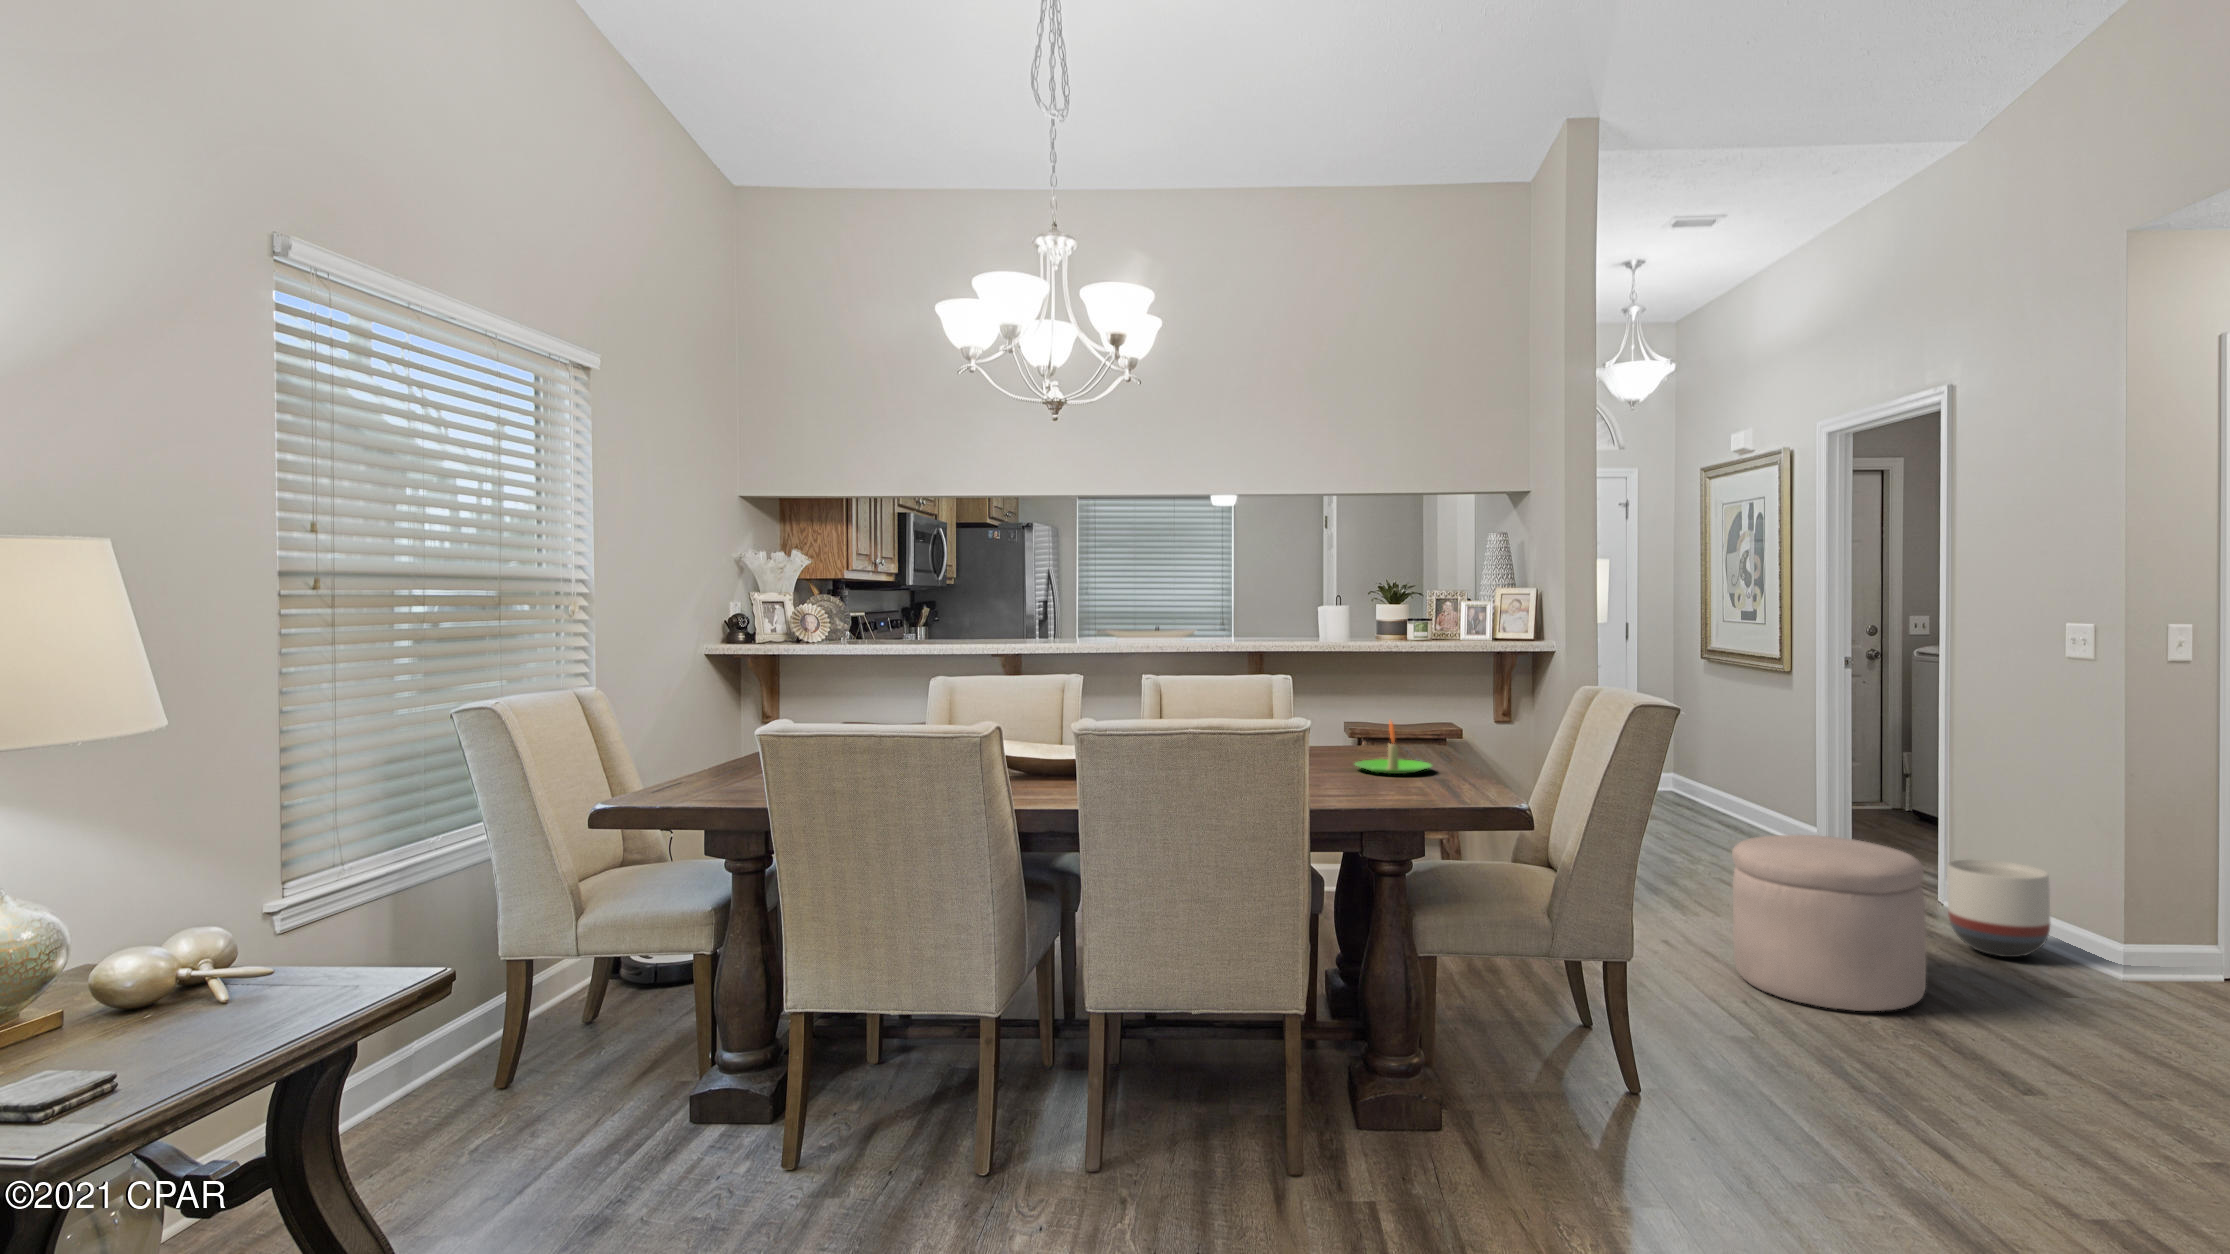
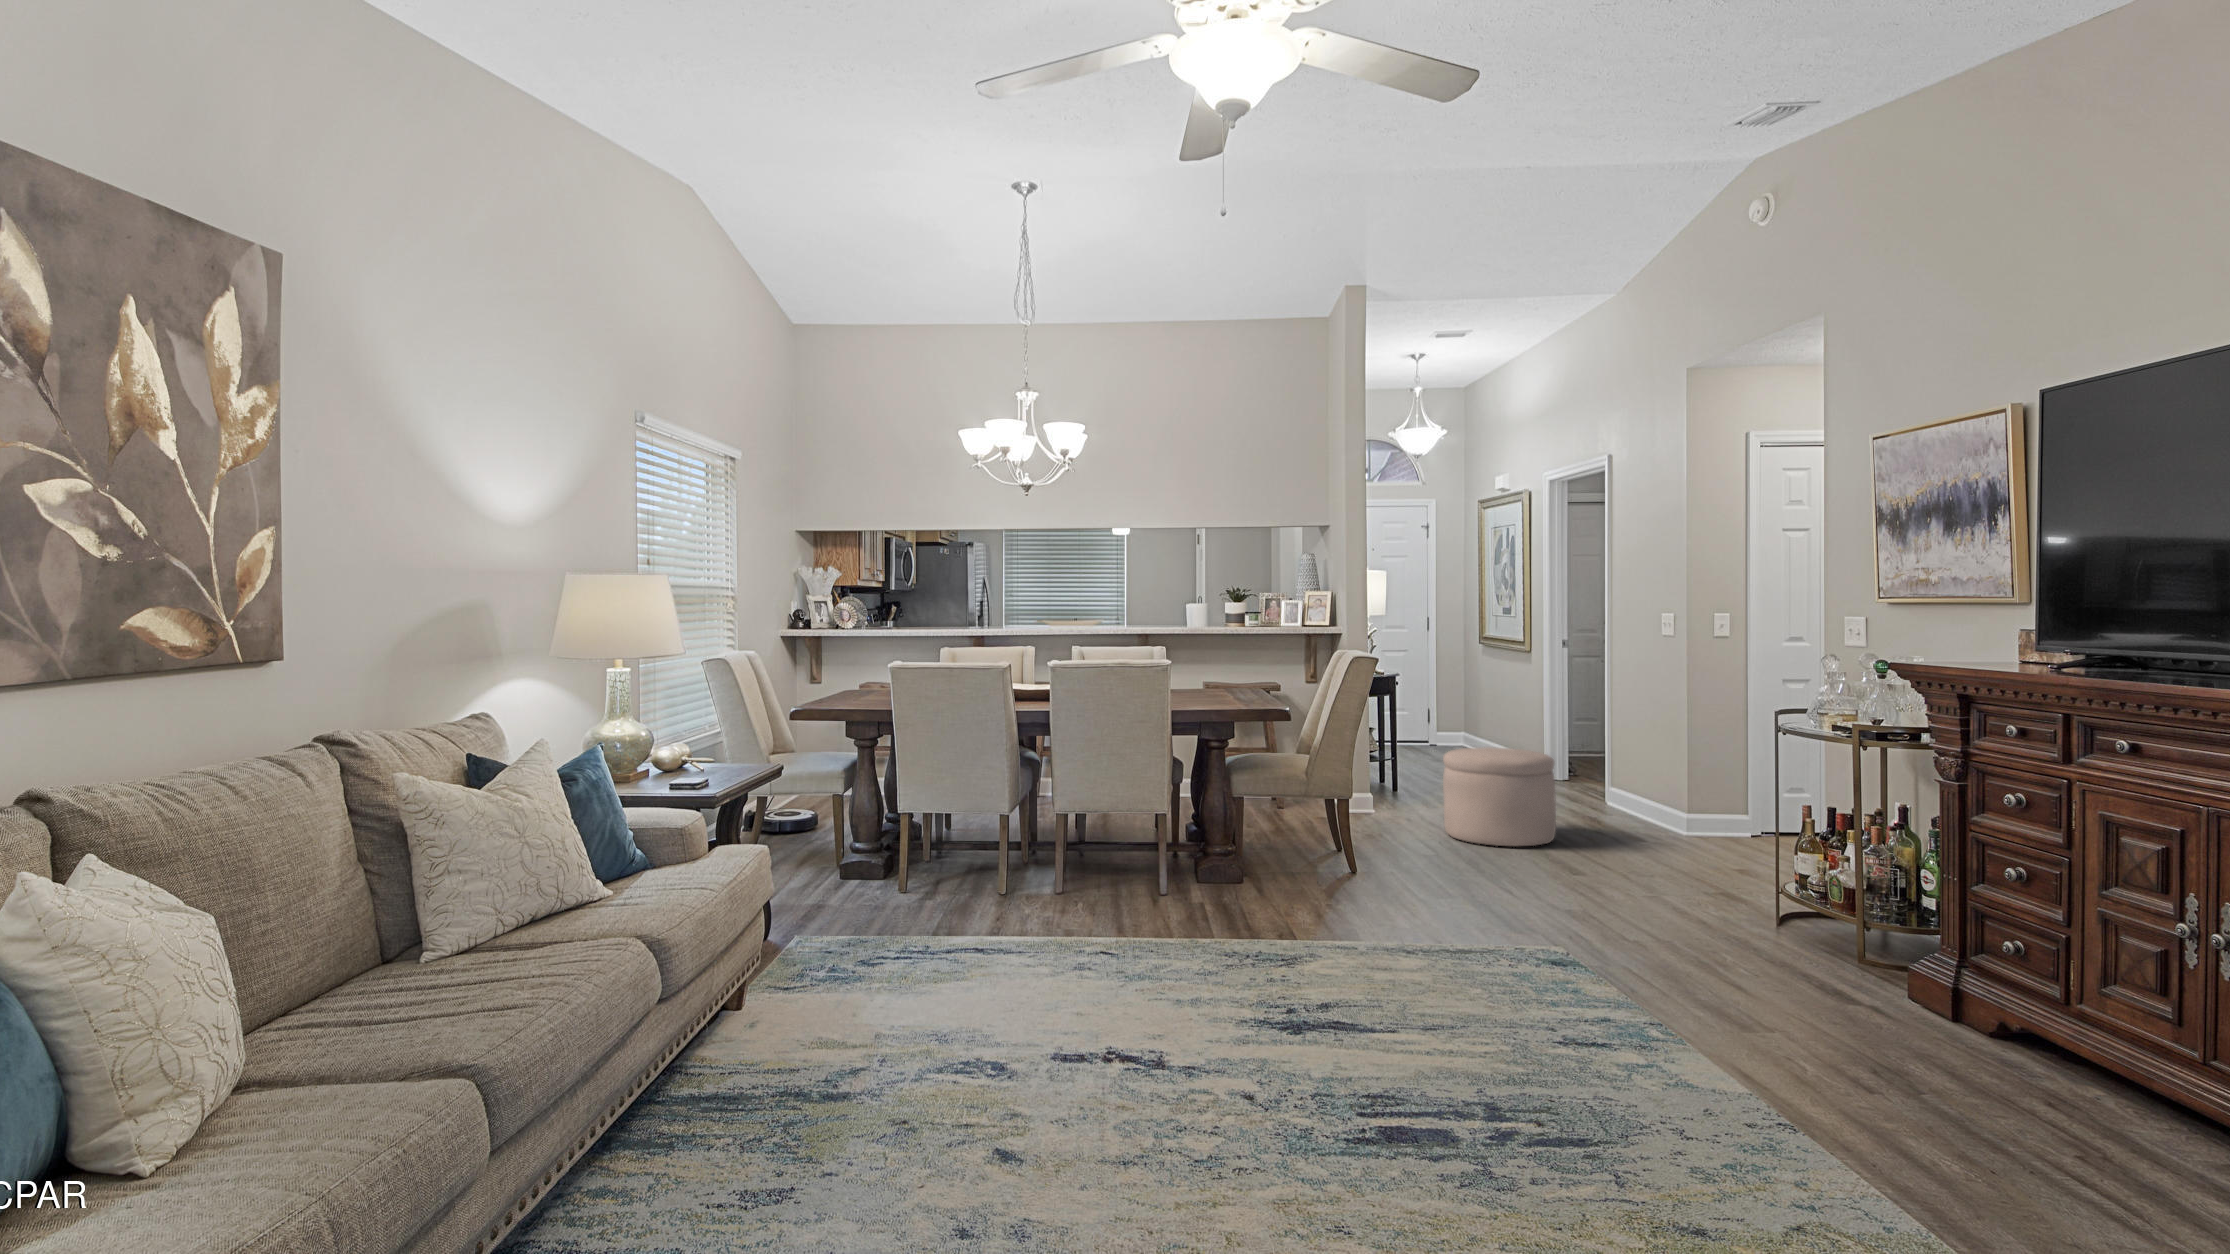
candle: present [1355,722,1432,774] -> none [1203,669,1248,699]
planter: present [1947,859,2050,957] -> none [1591,767,1651,826]

